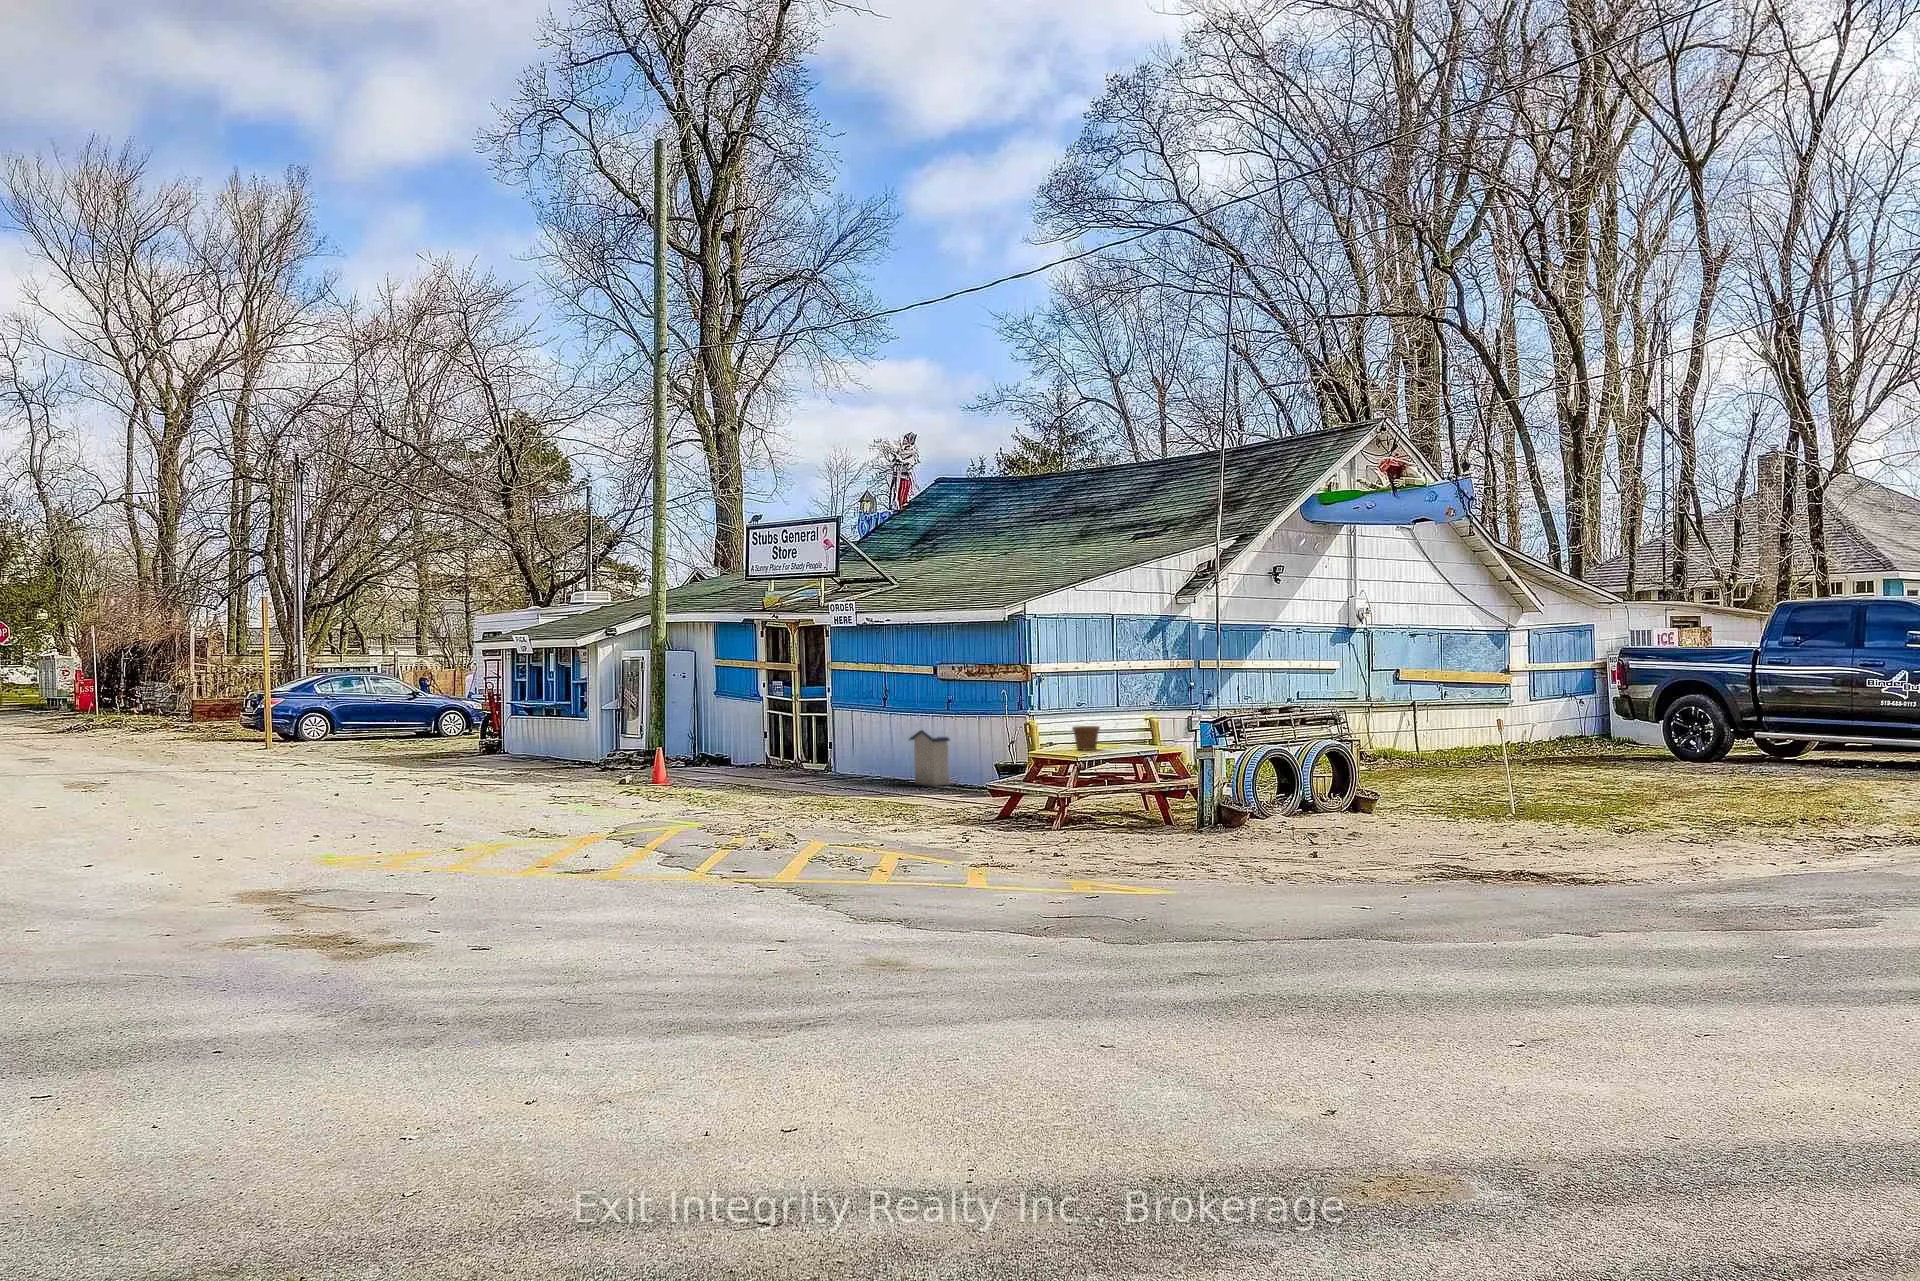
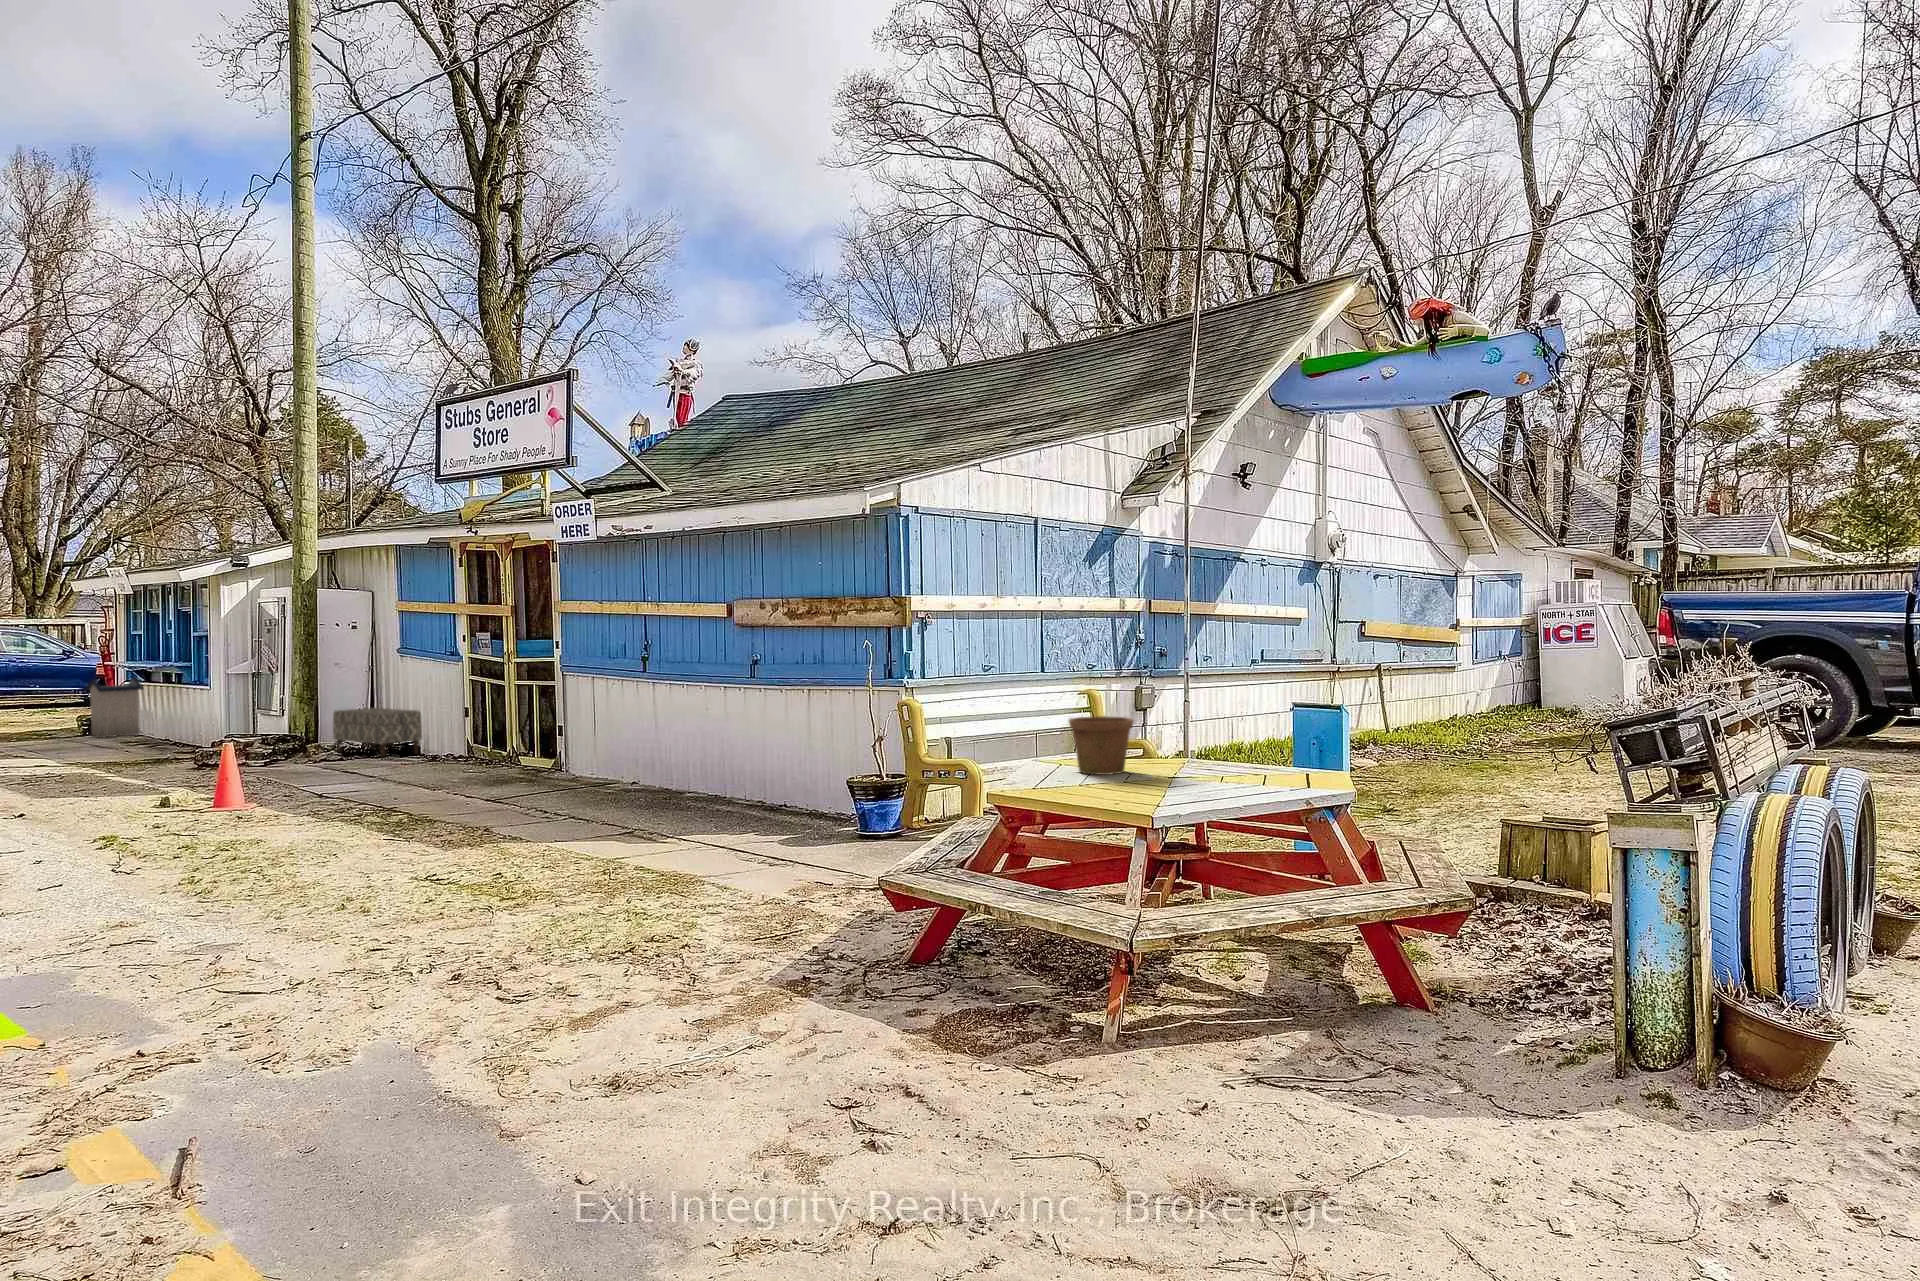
trash can: present [910,730,957,786] -> present [85,678,144,737]
bench: none [676,731,734,764] -> present [333,708,422,758]

